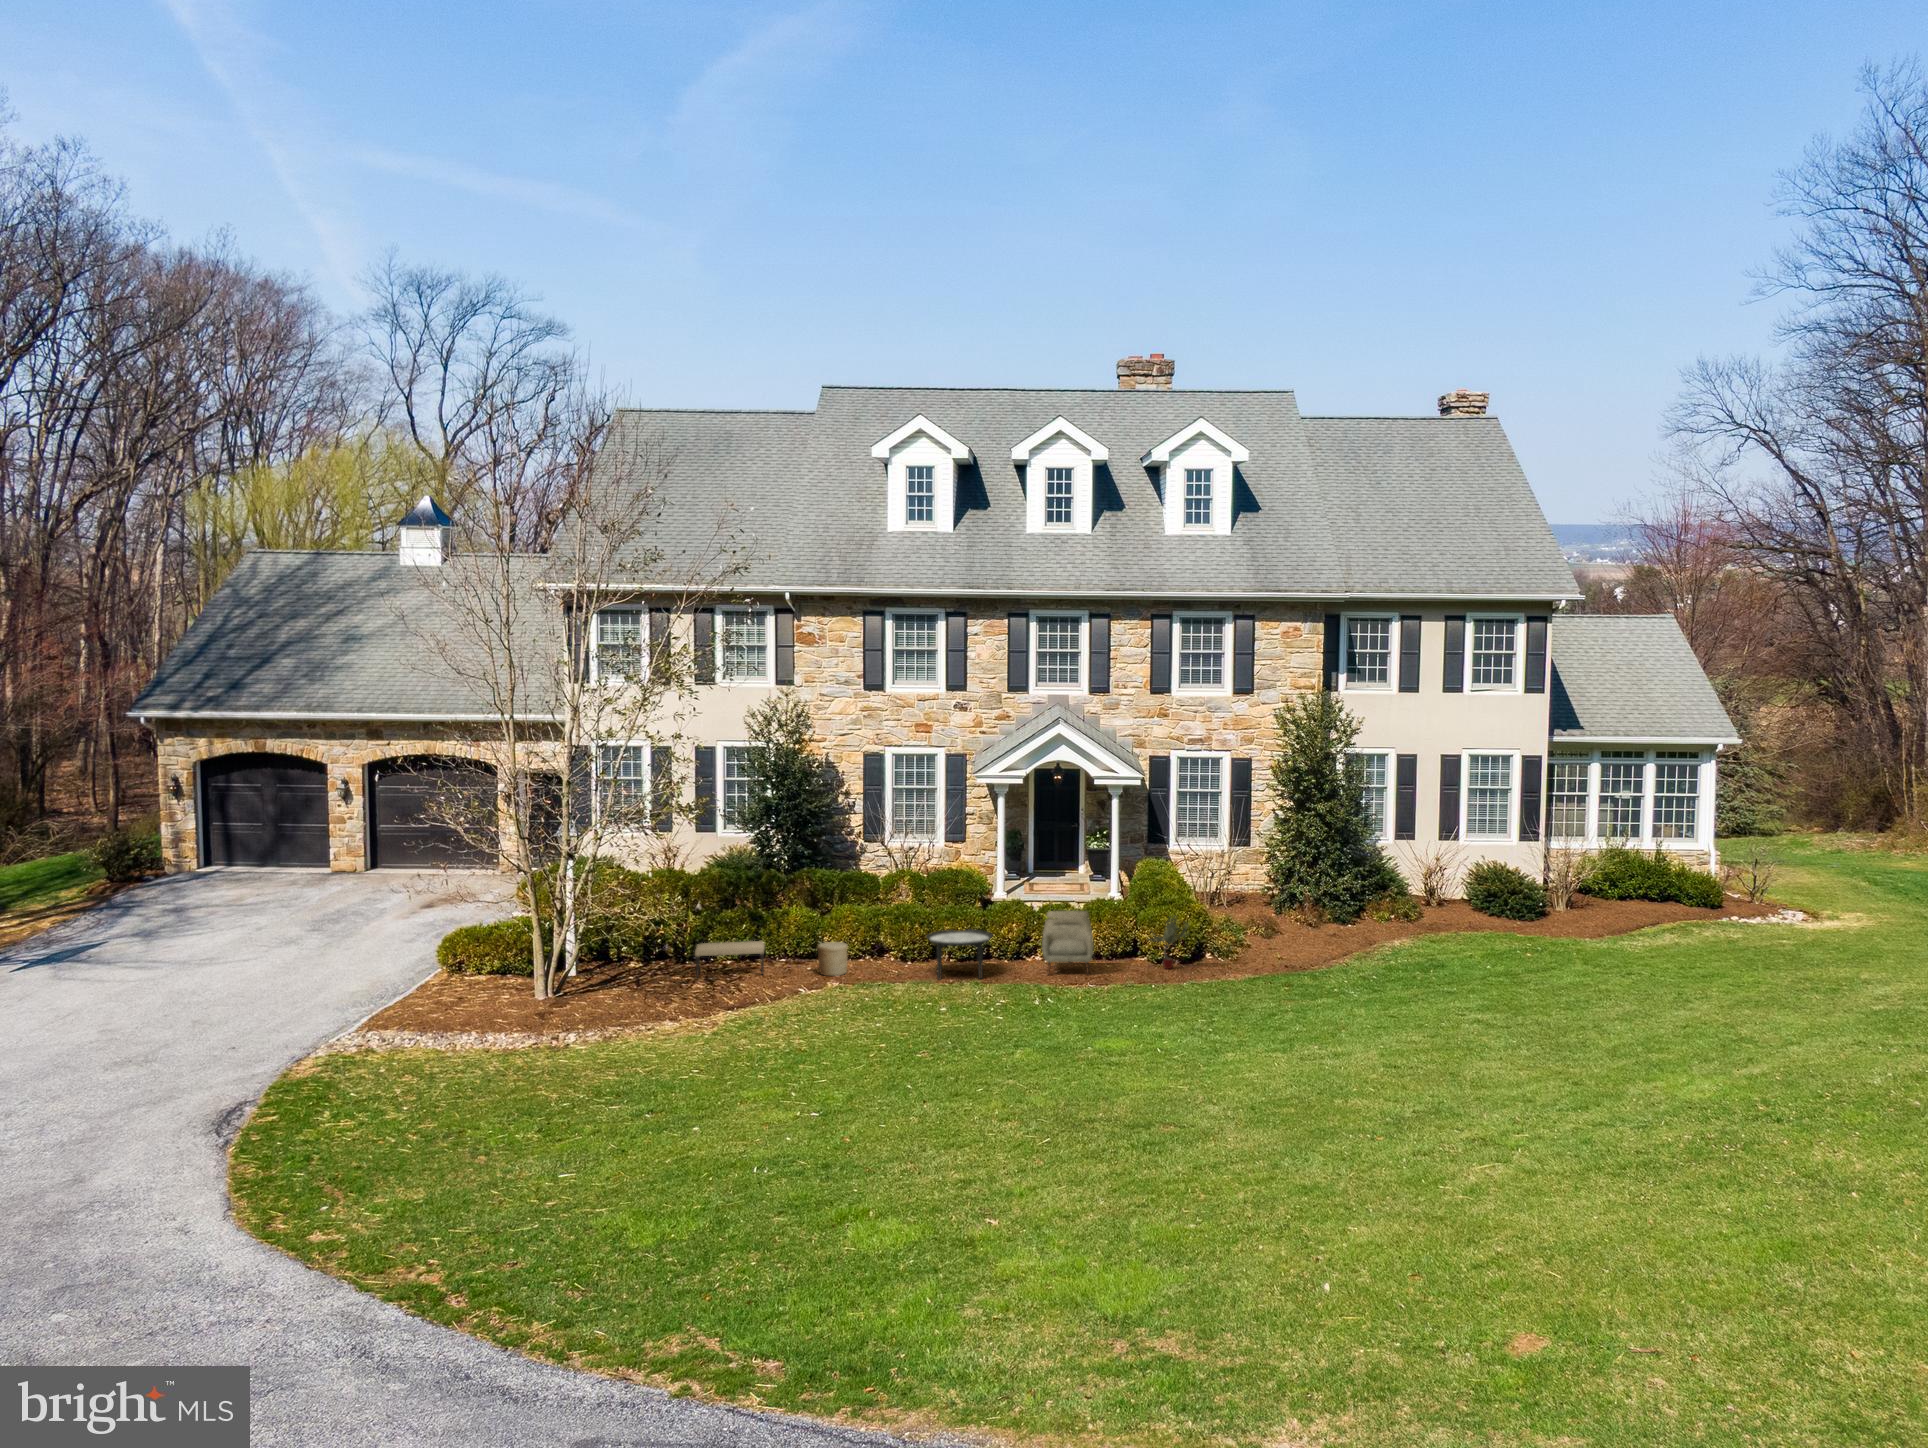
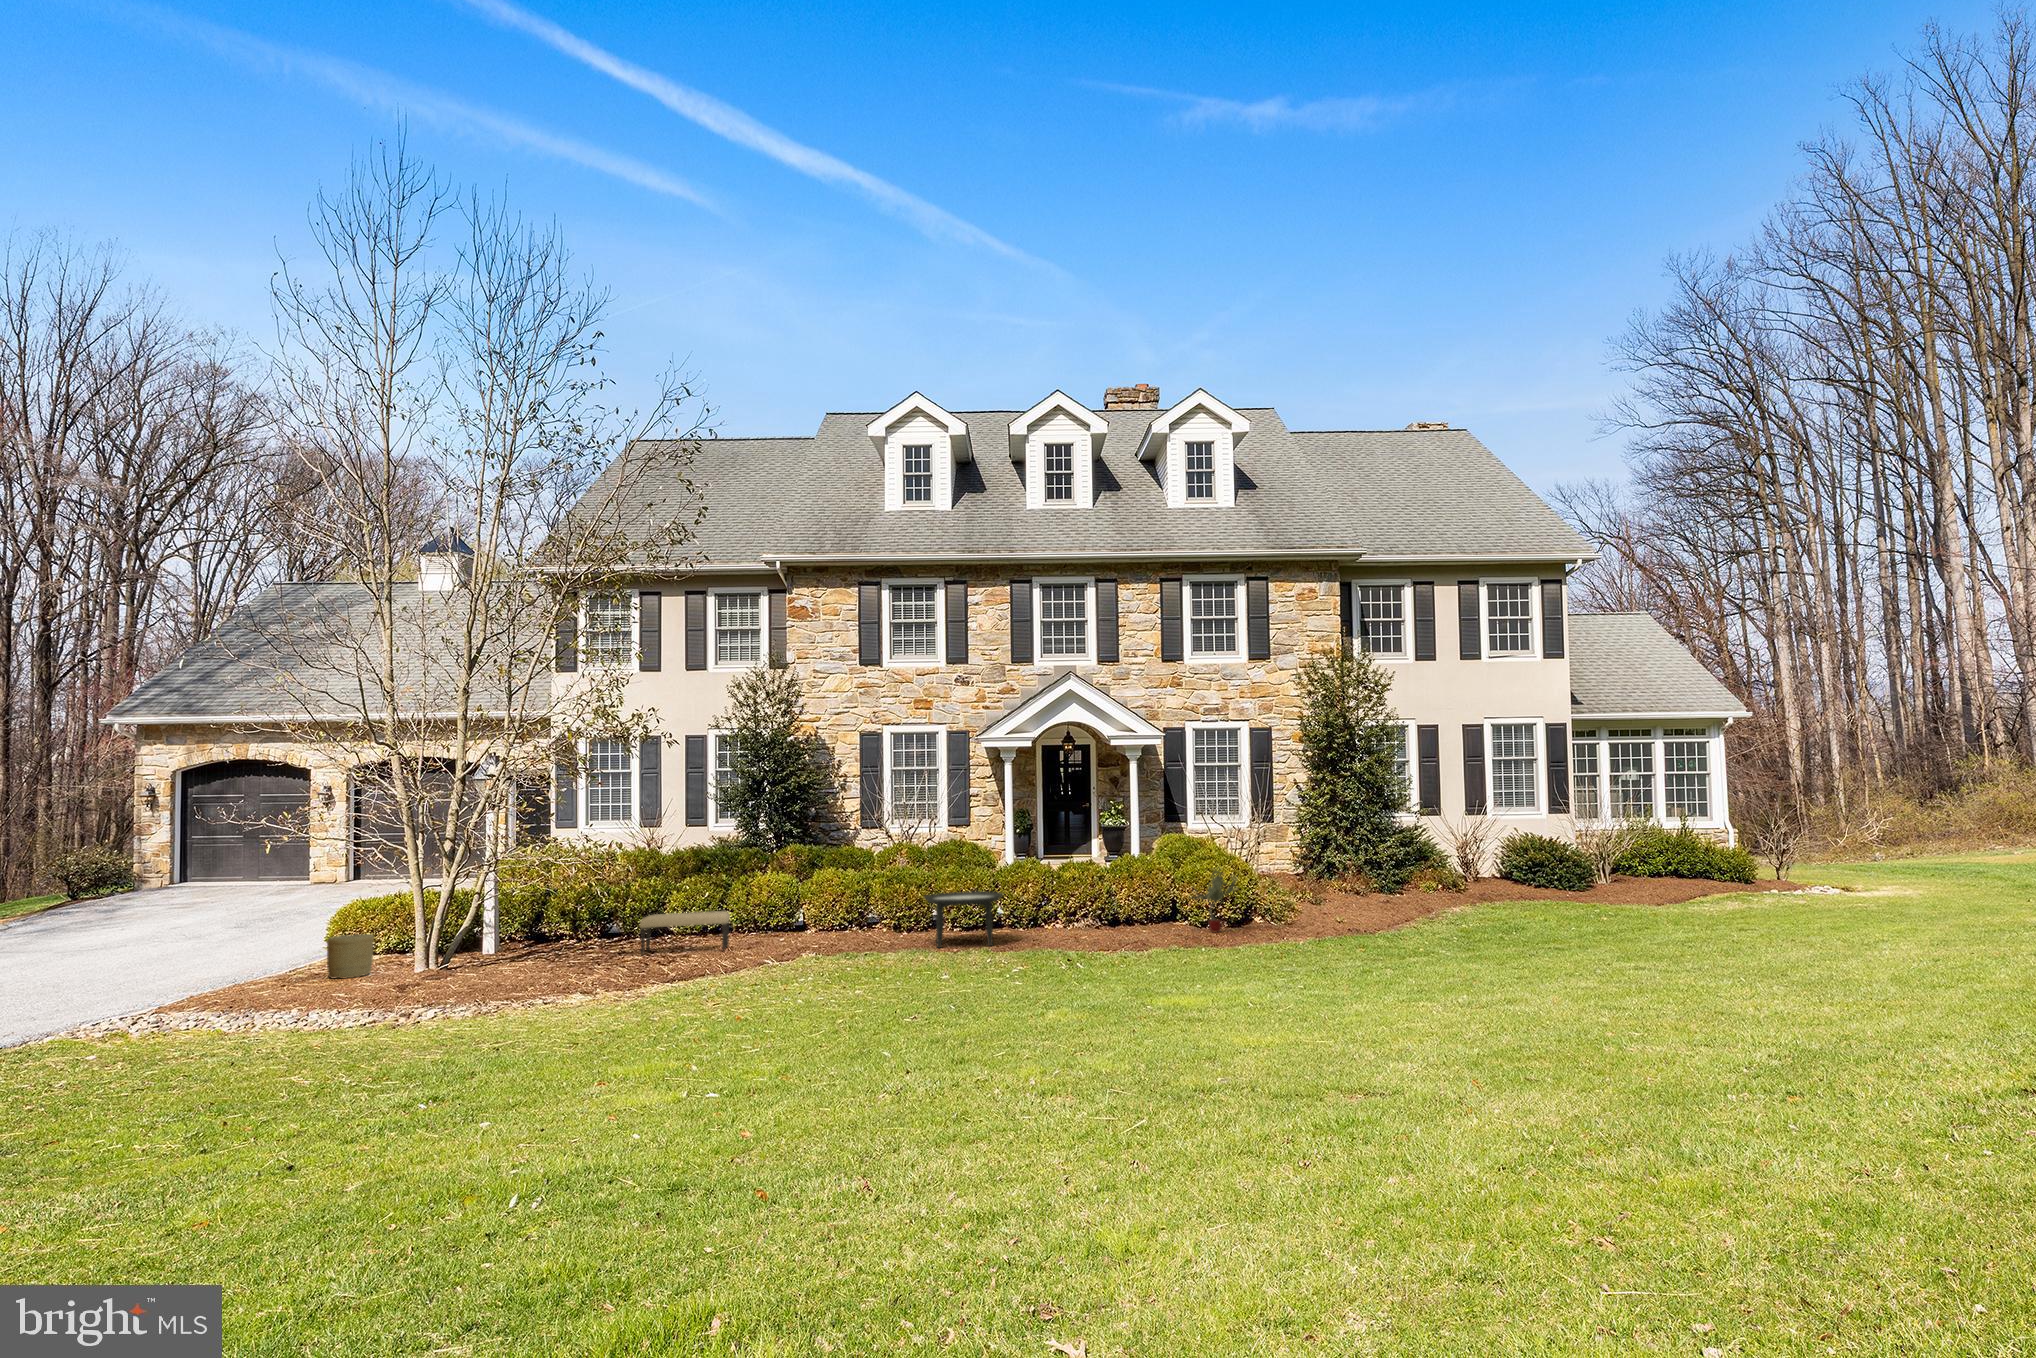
chair: present [1042,911,1094,974] -> none [1064,866,1127,941]
woven basket: present [817,942,848,976] -> present [327,934,375,978]

